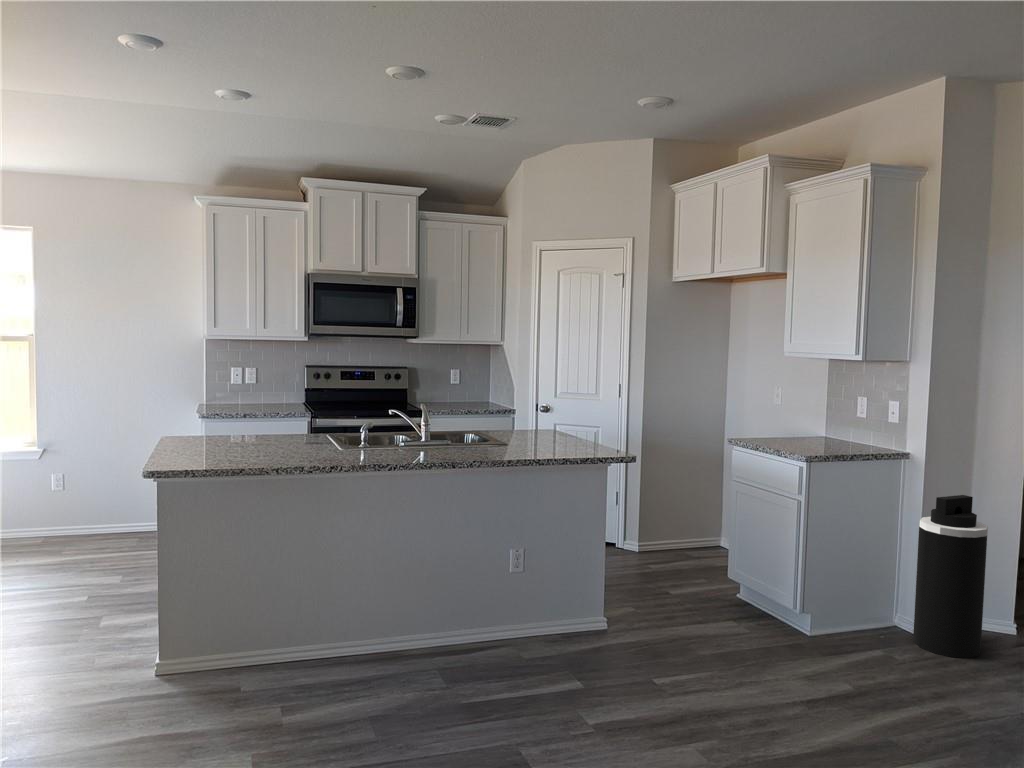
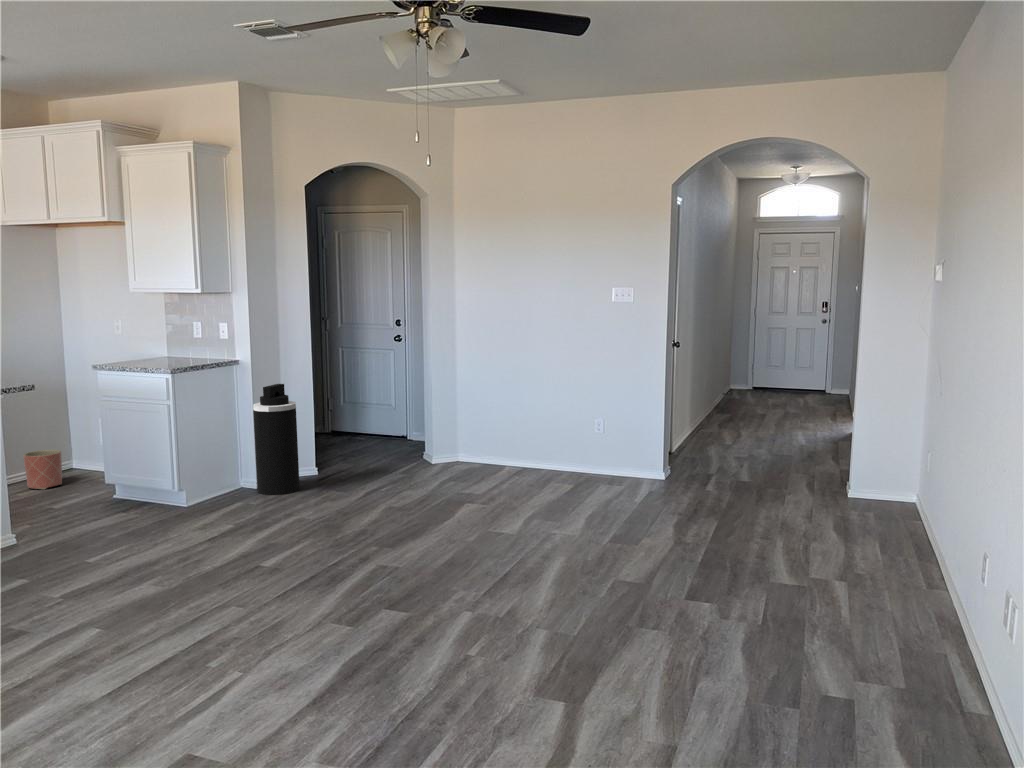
planter: none [666,517,702,562] -> present [23,450,62,490]

